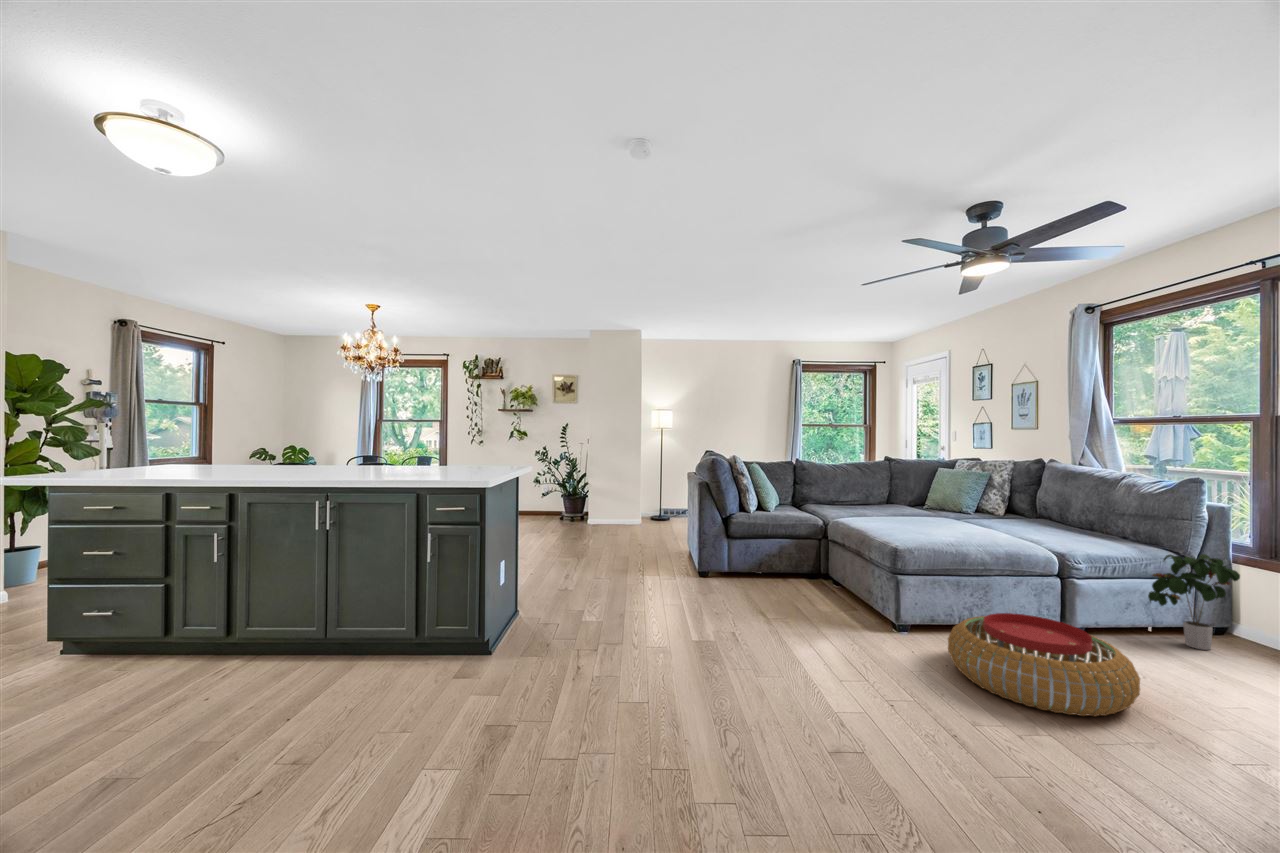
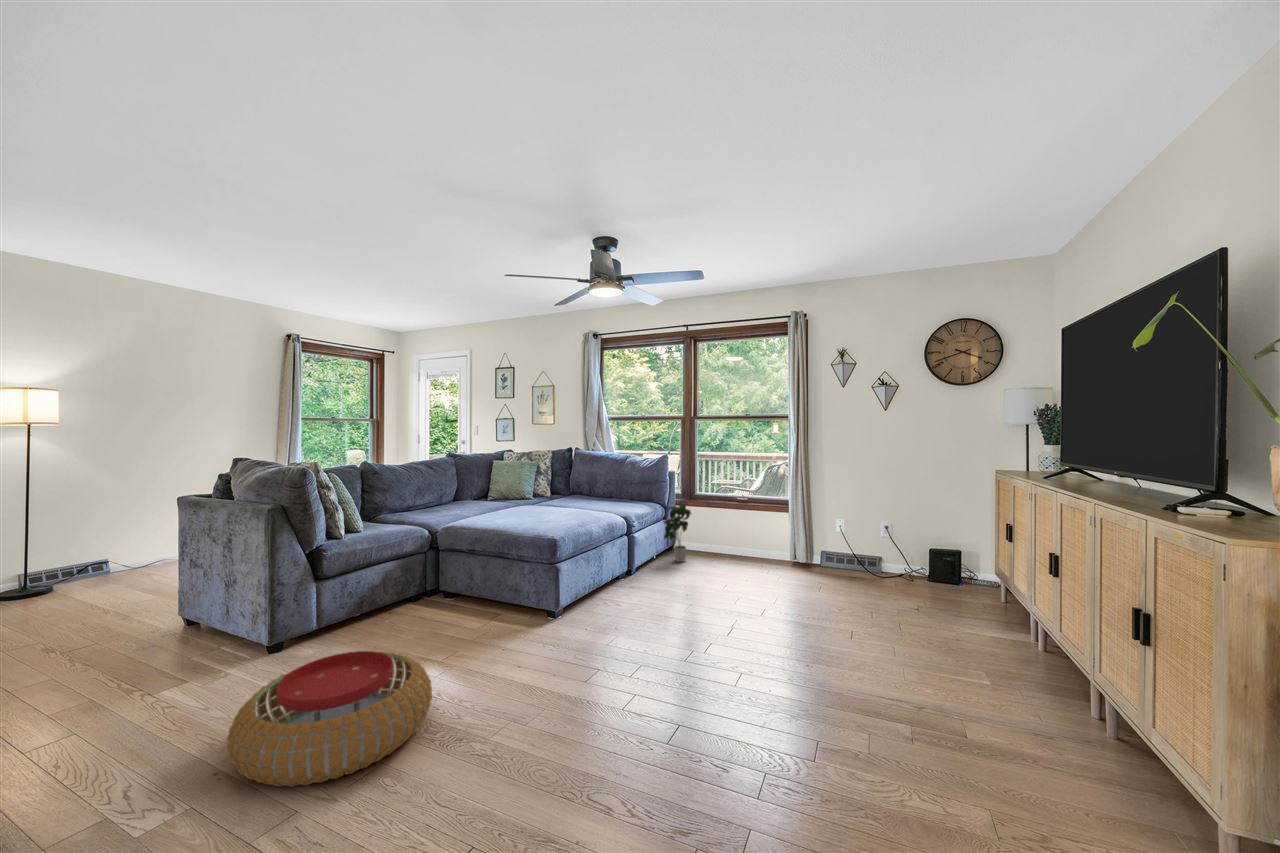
pouf: present [948,613,1140,716] -> present [227,651,432,787]

